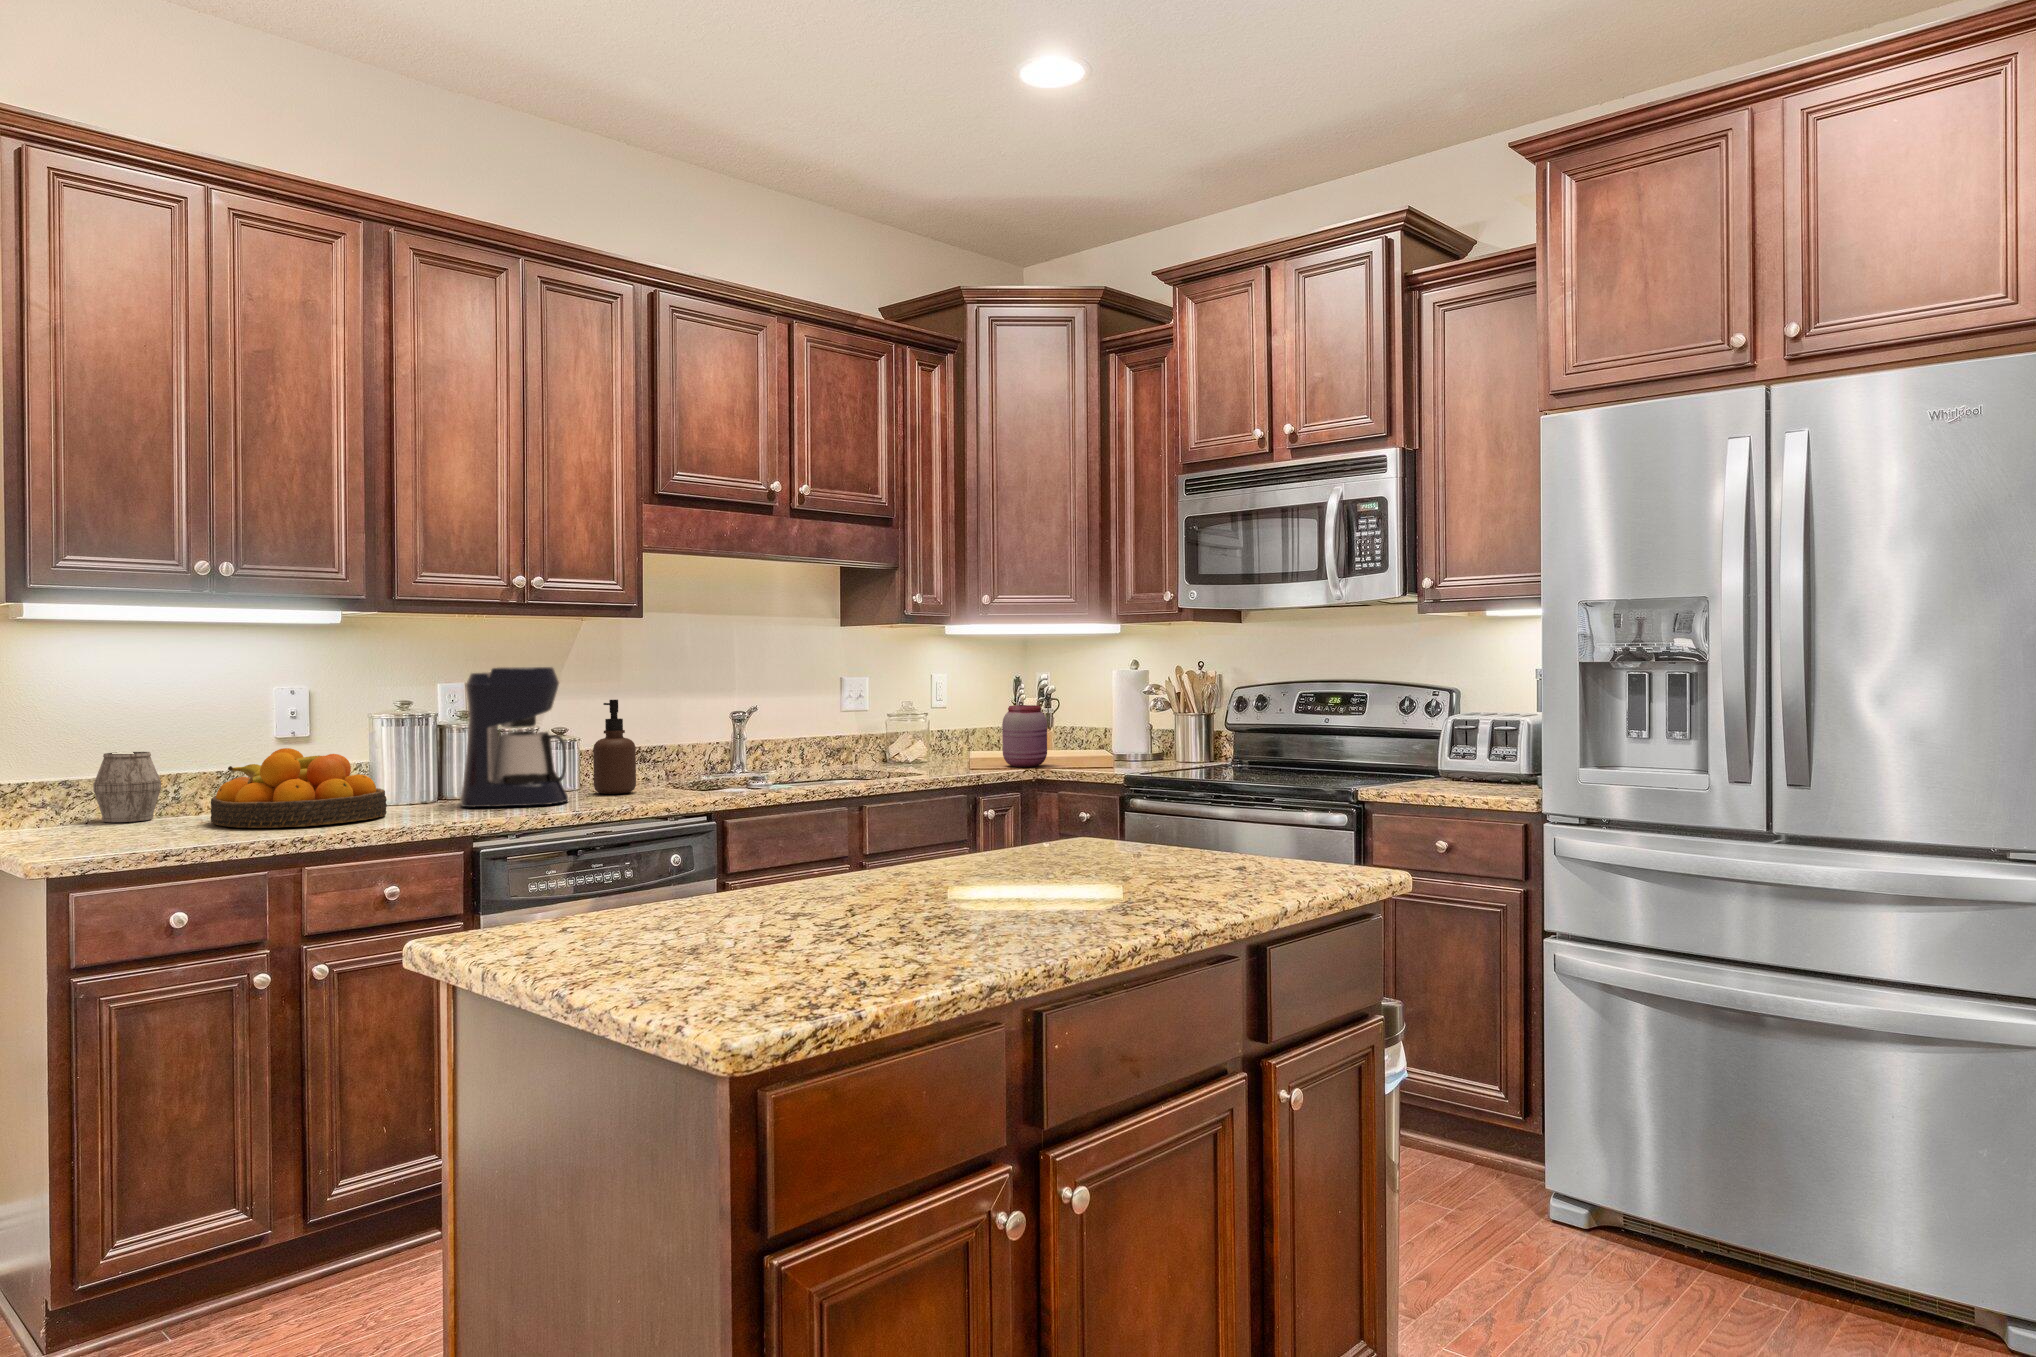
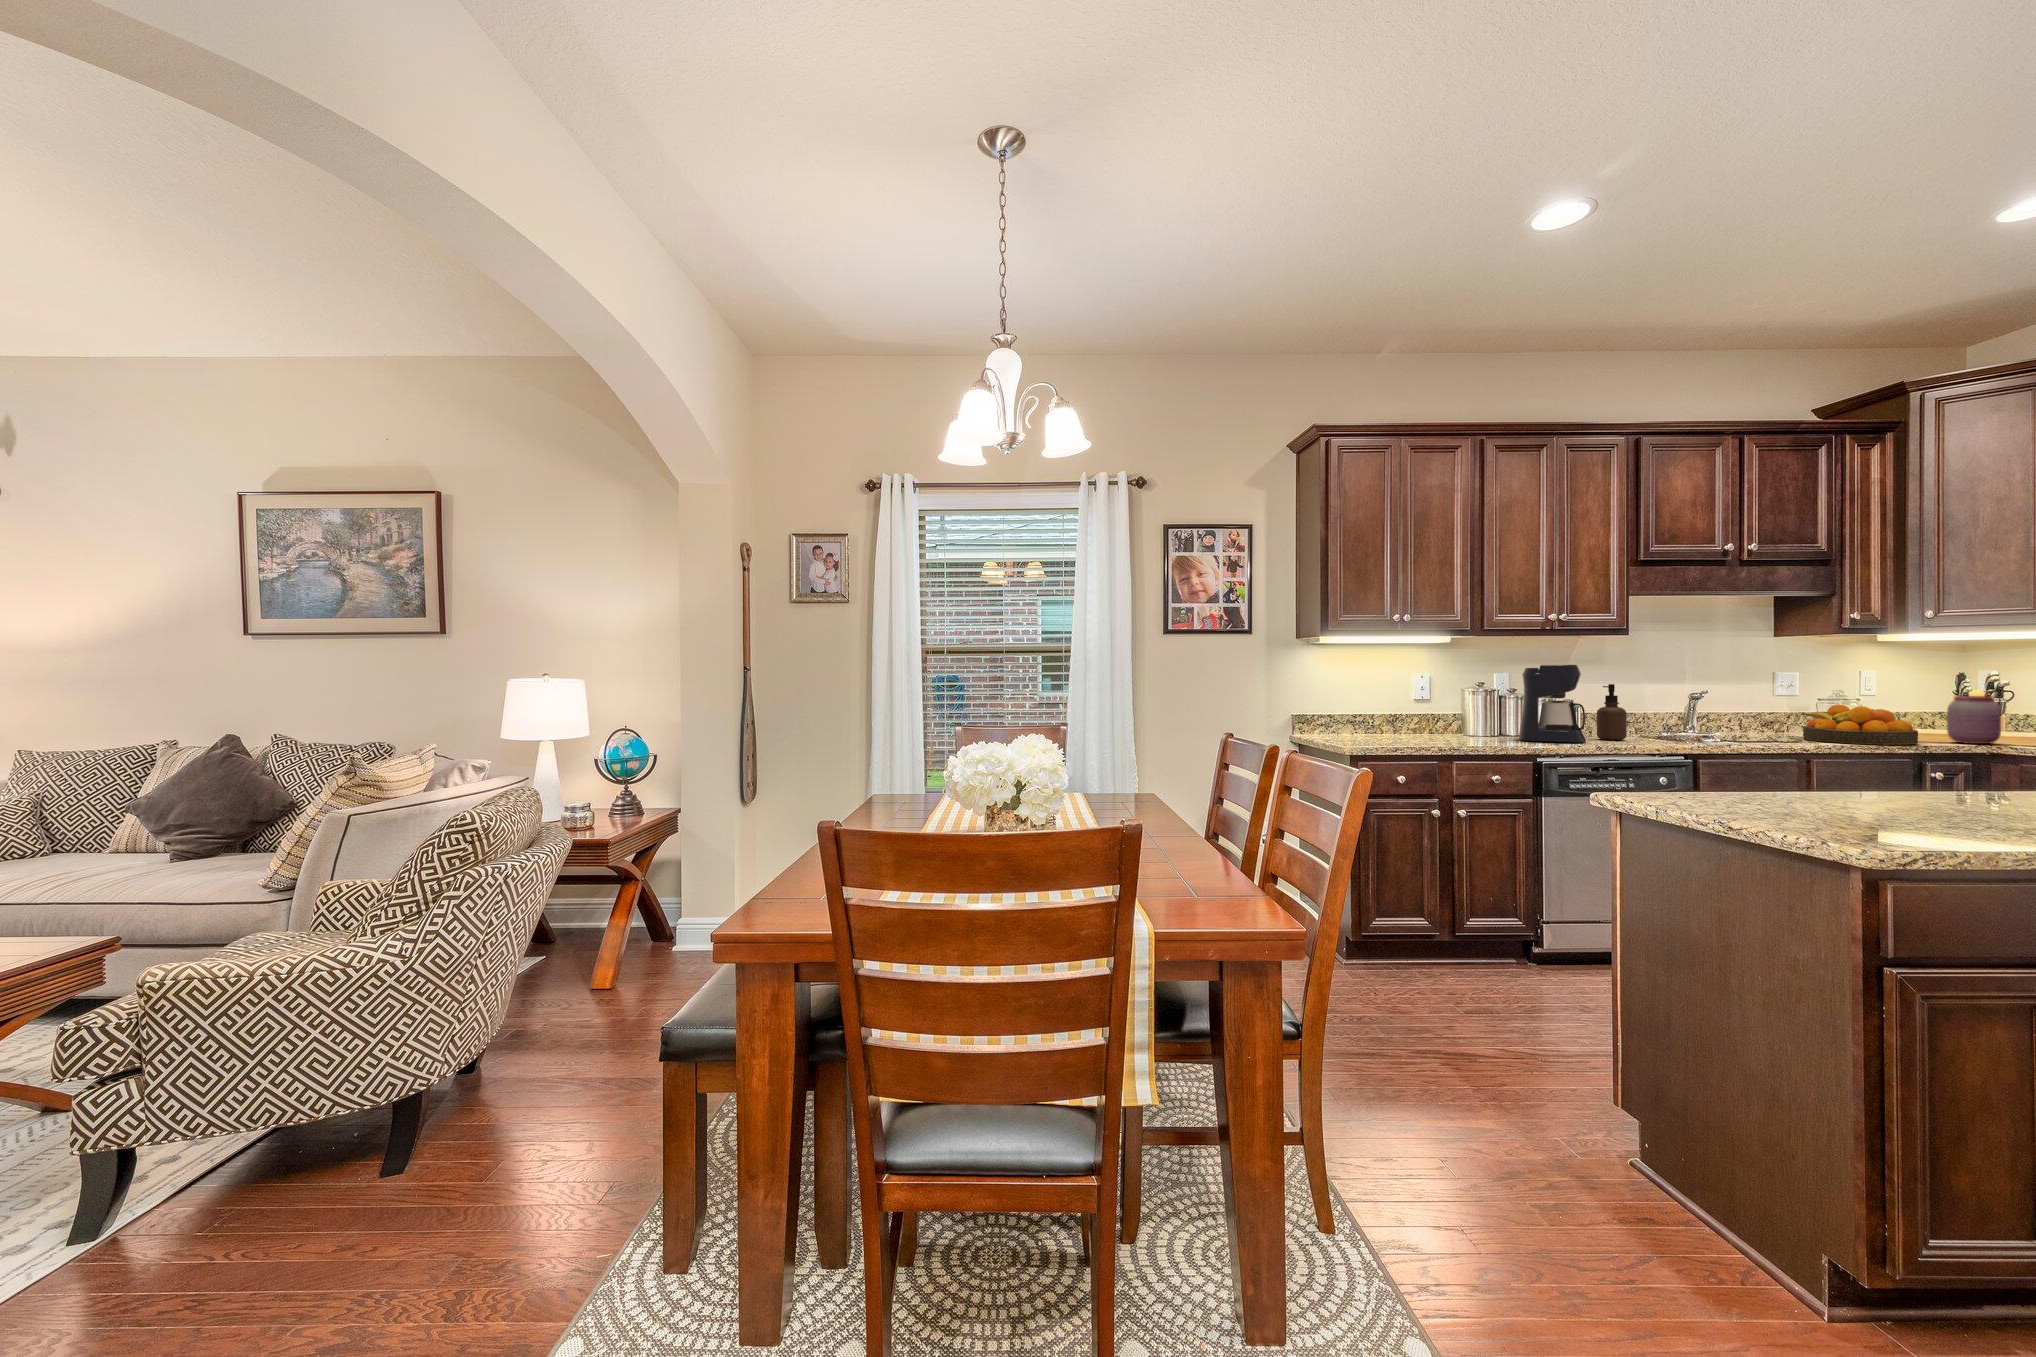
fruit bowl: present [211,748,387,828] -> present [1802,705,1918,745]
mug: present [93,752,161,822] -> none [1340,704,1369,736]

